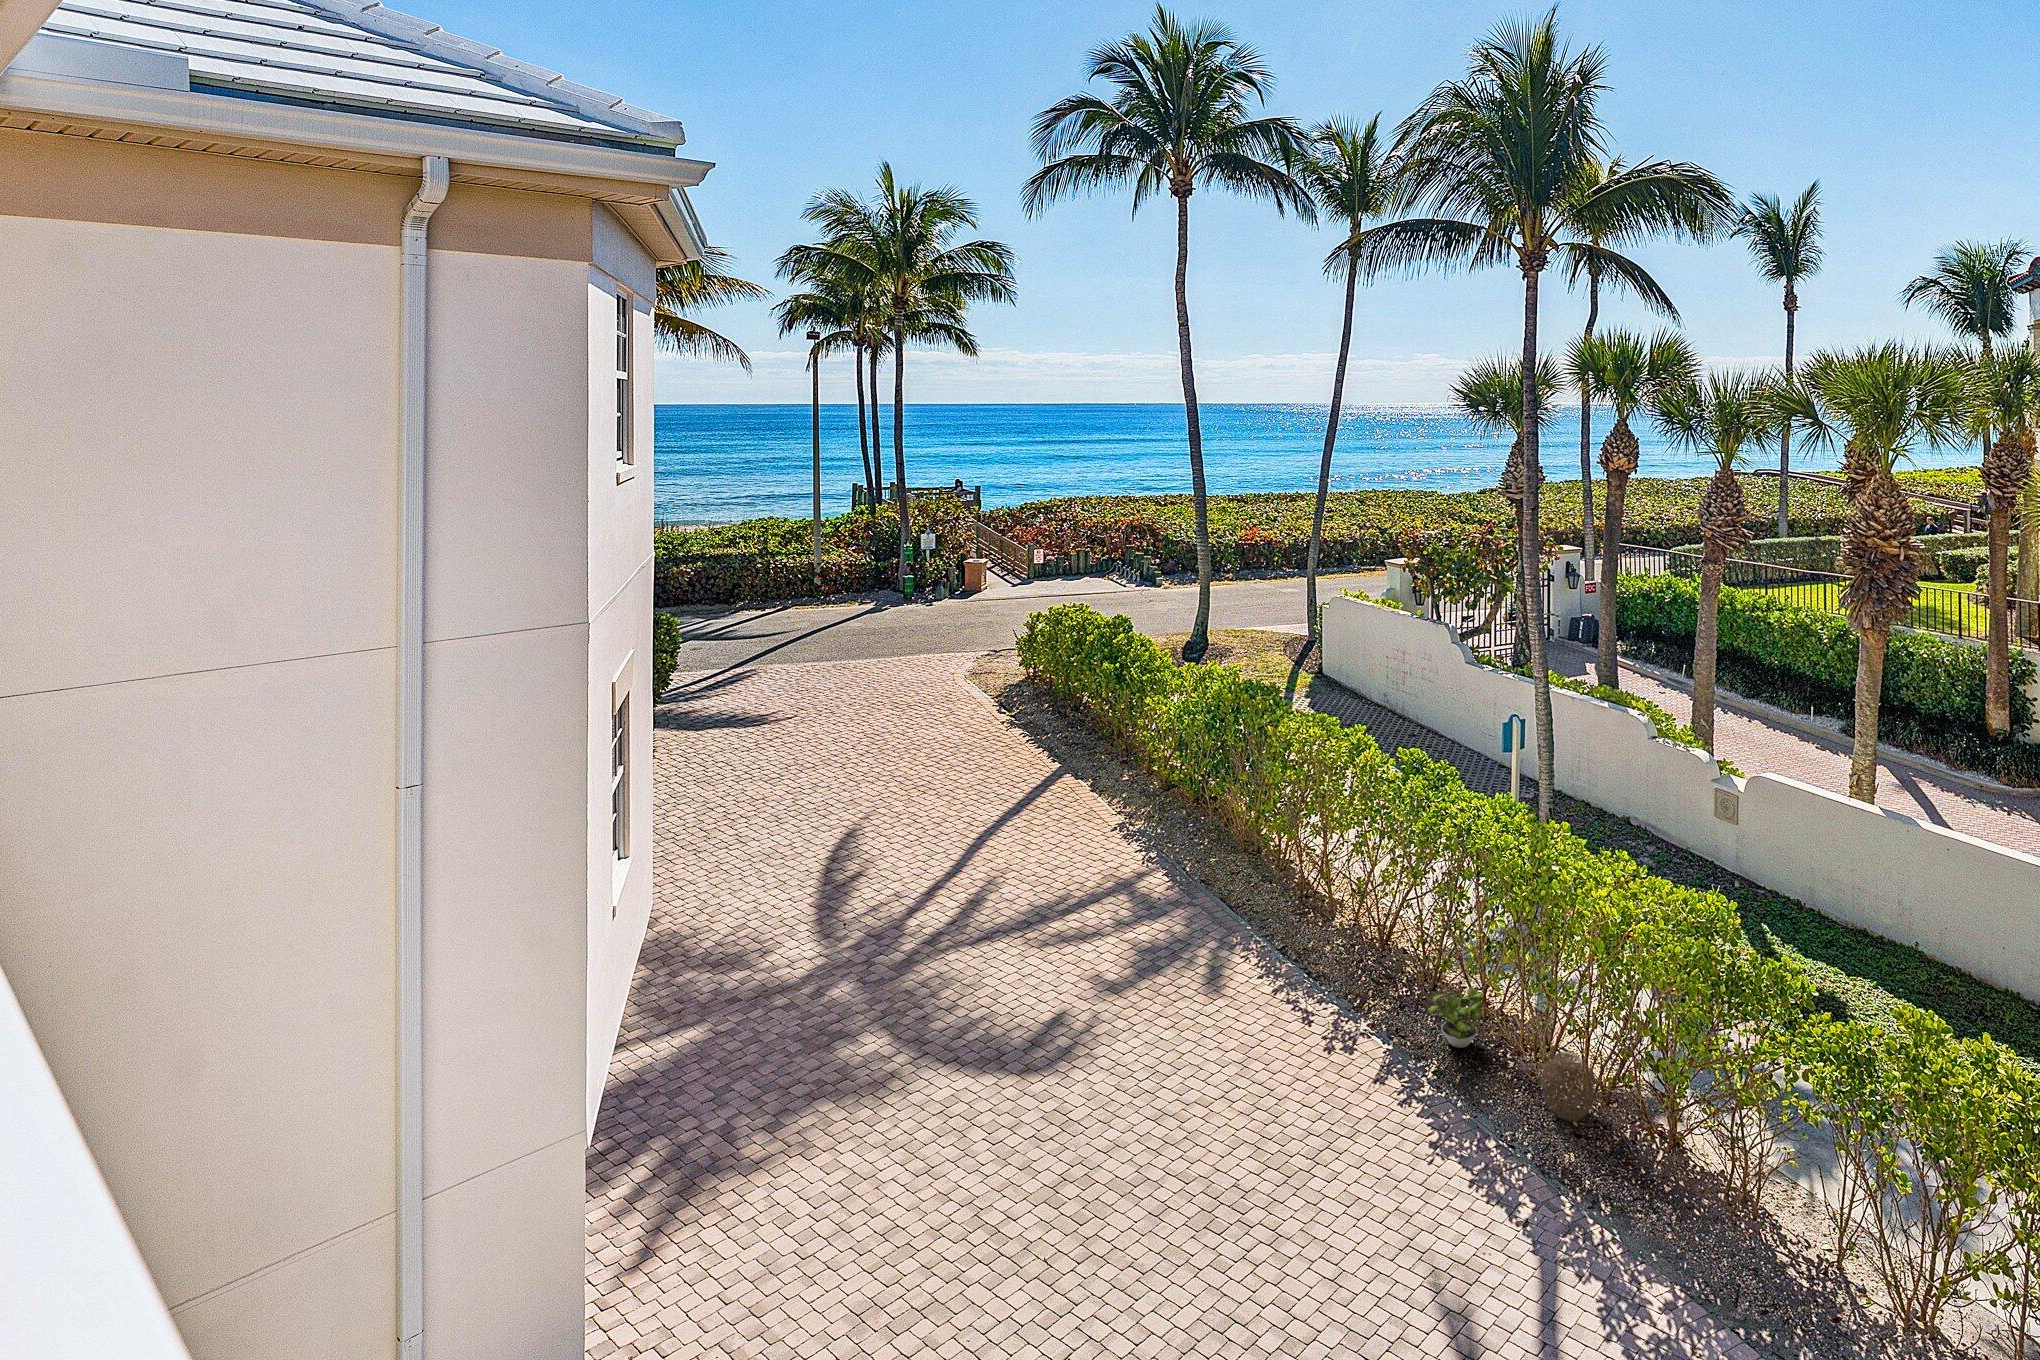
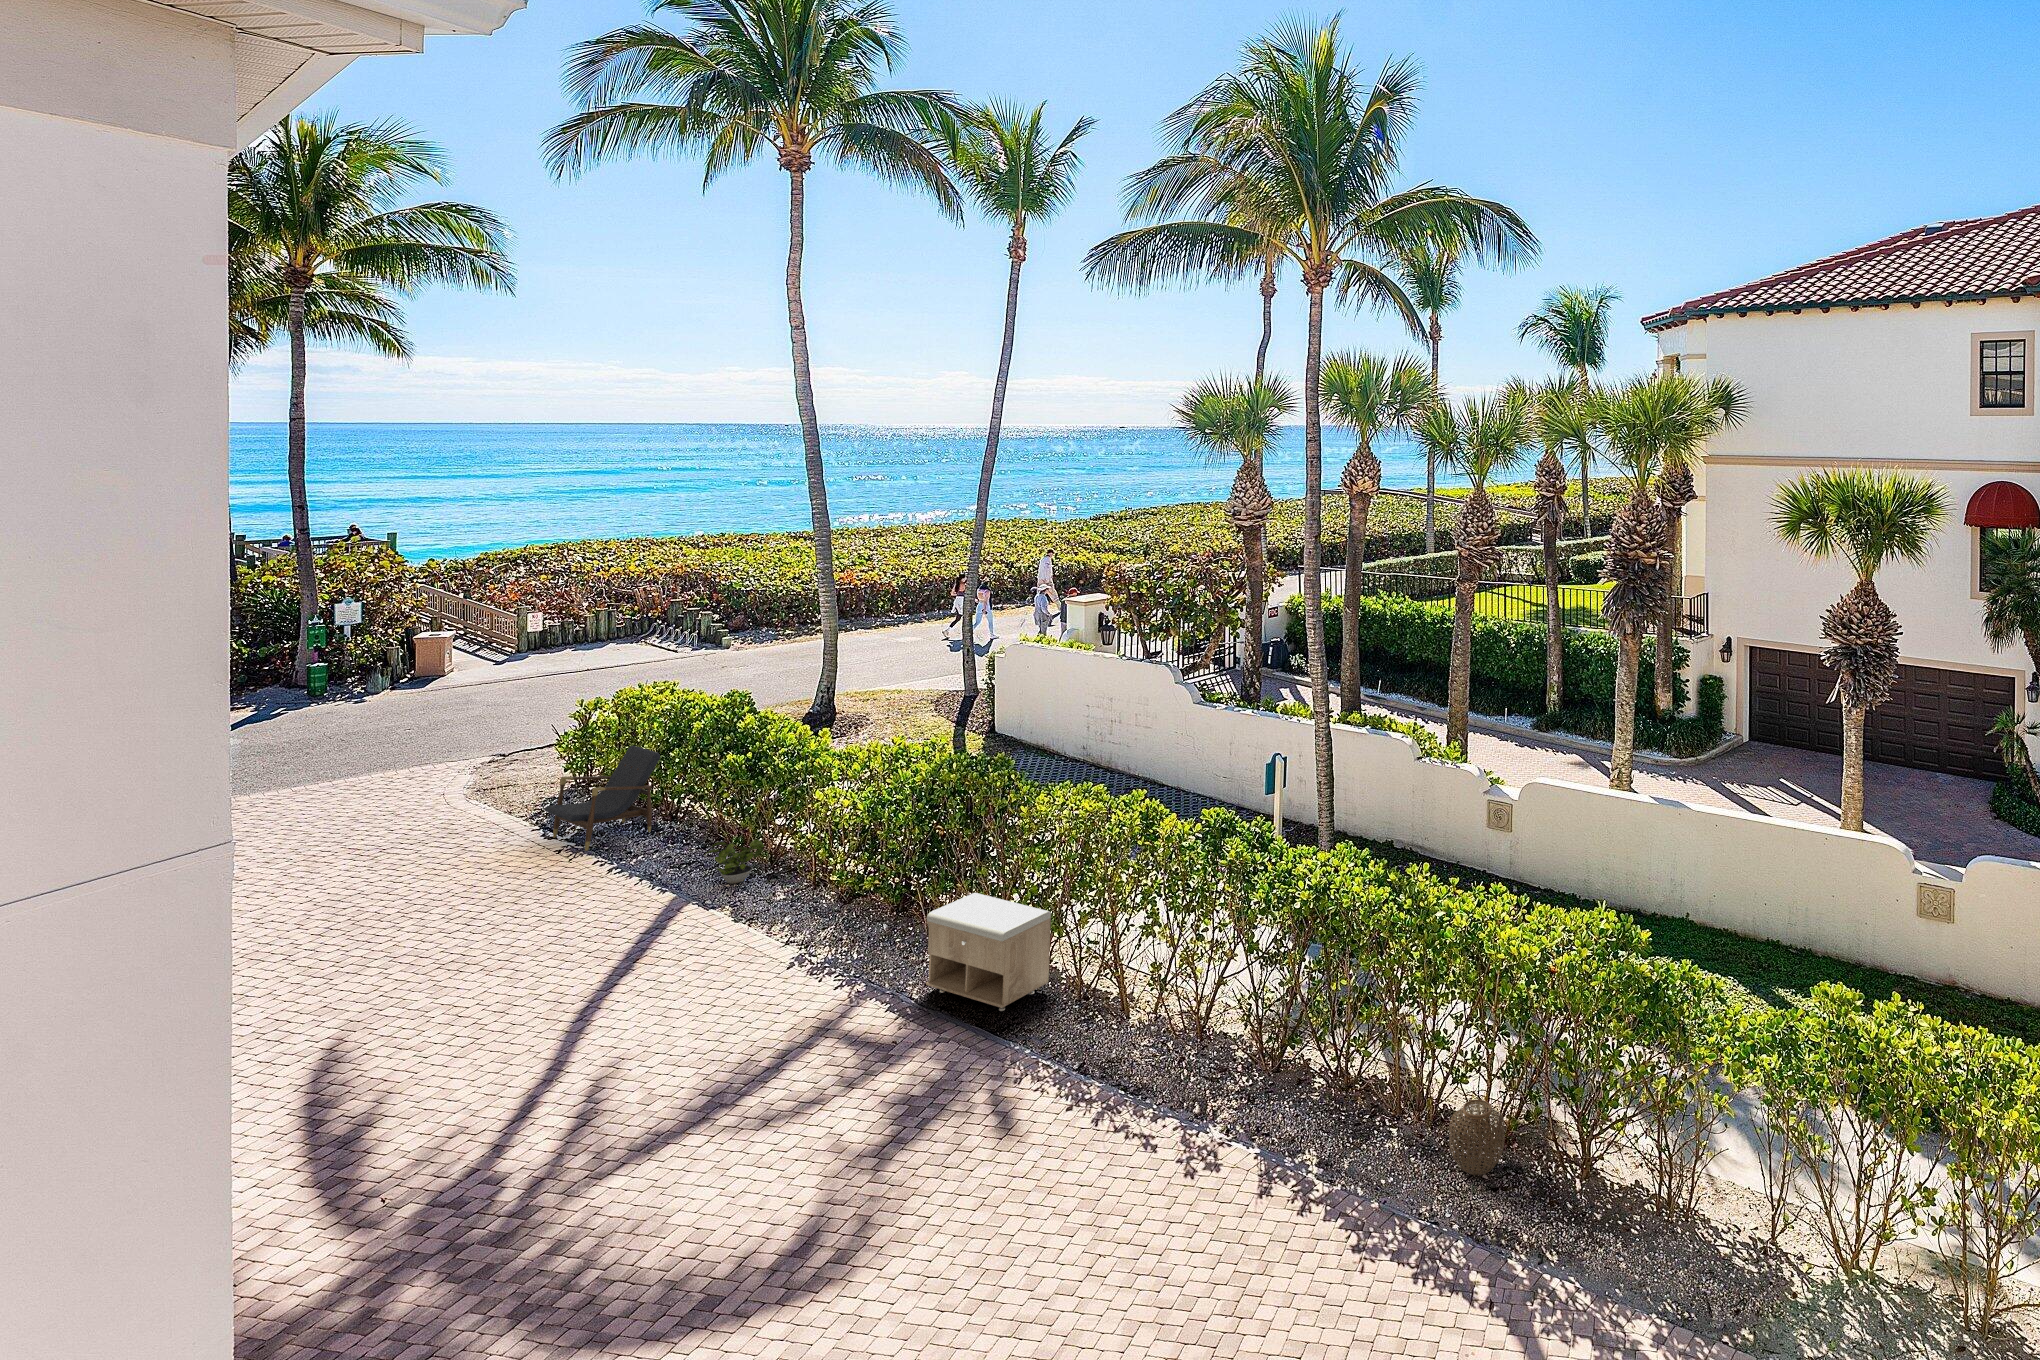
lounge chair: none [999,653,1066,726] -> present [545,746,660,851]
storage bench: none [1191,797,1278,893] -> present [926,893,1051,1011]
potted plant: present [1428,987,1484,1048] -> present [704,840,764,883]

